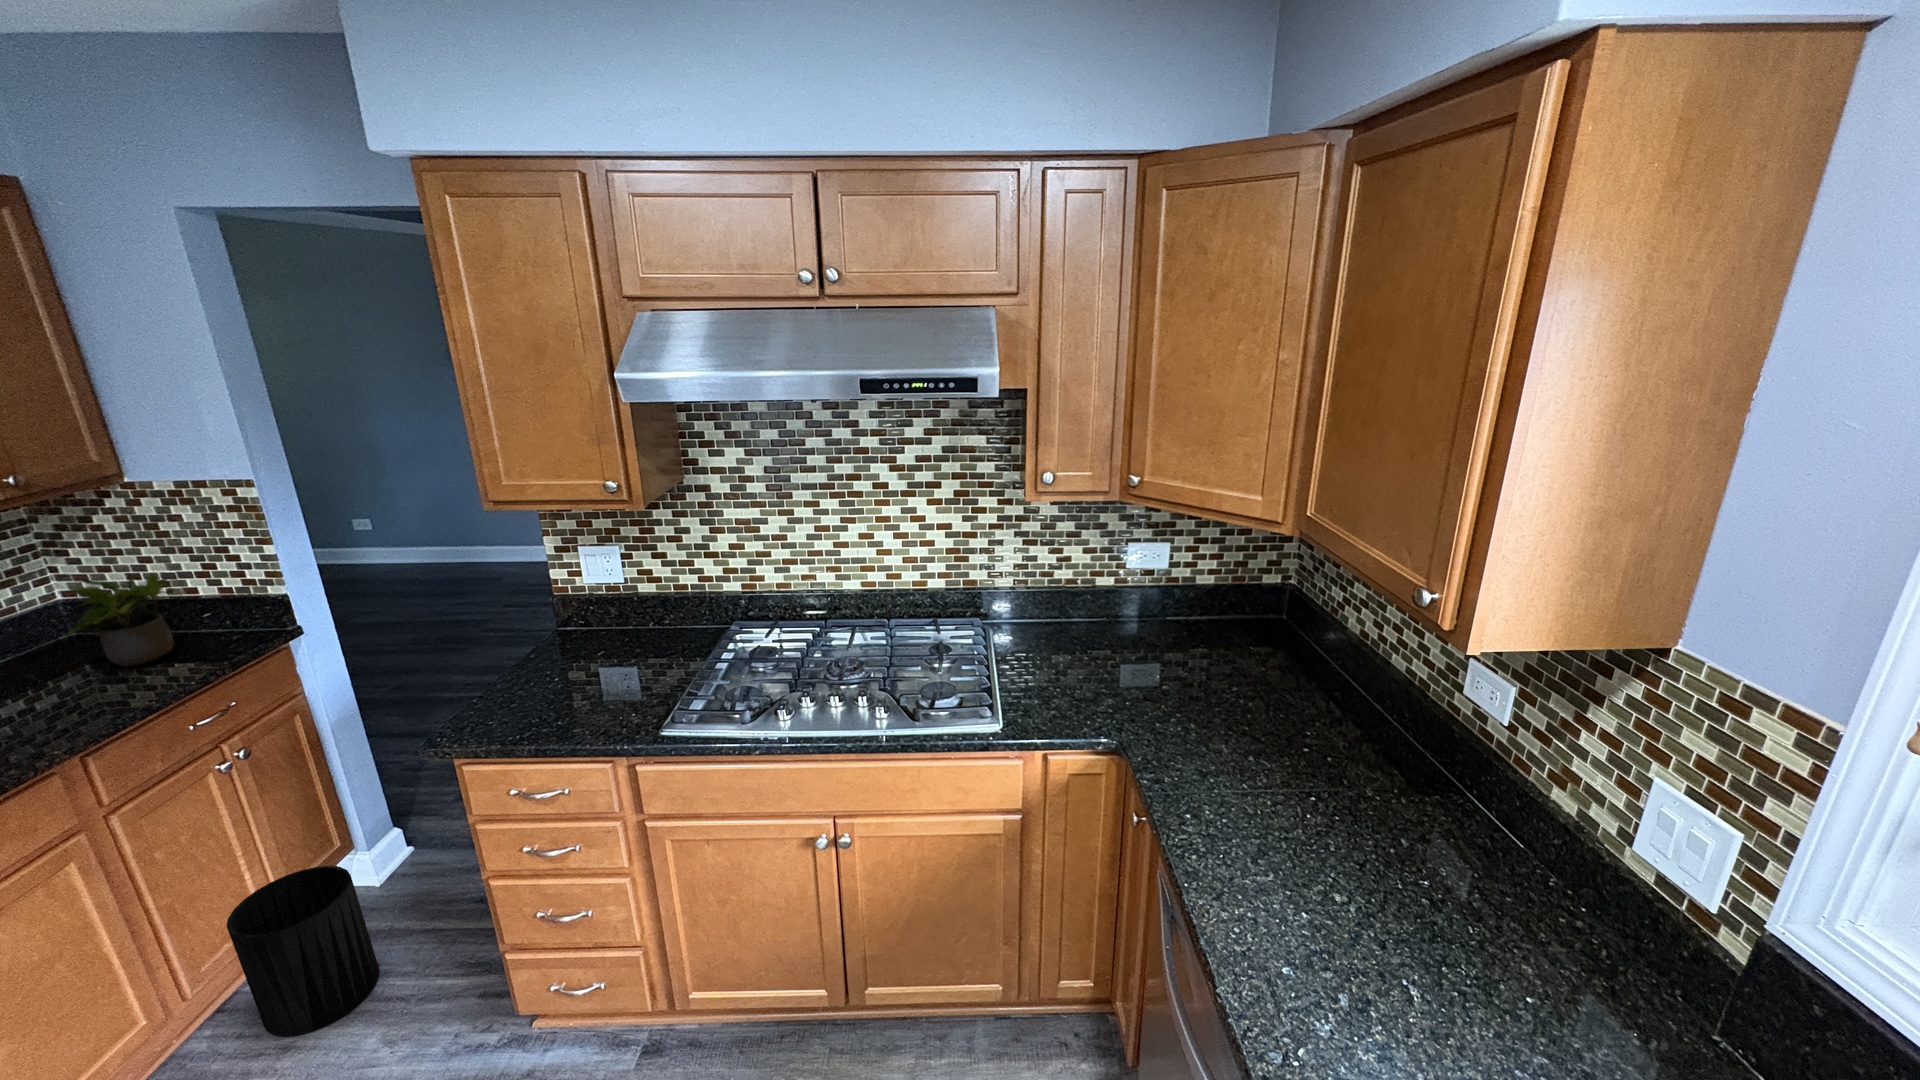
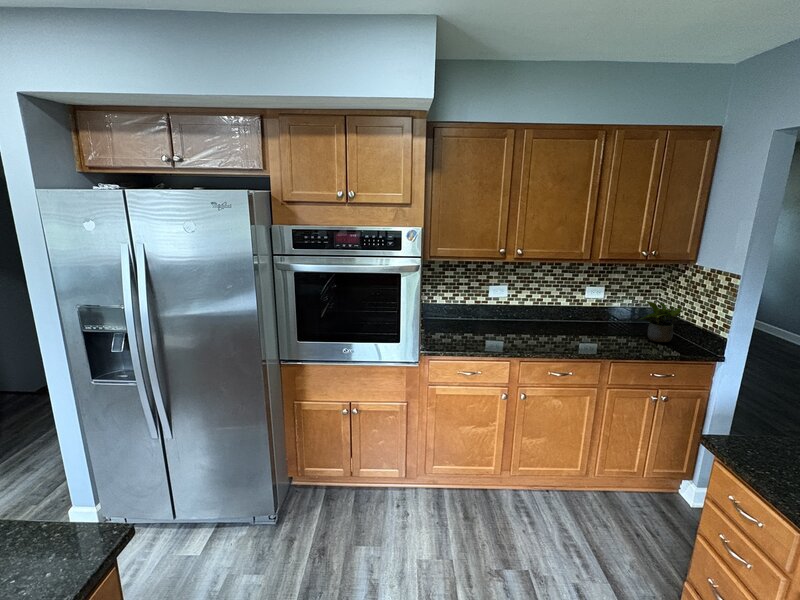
trash can: present [227,866,379,1037] -> none [608,457,670,541]

